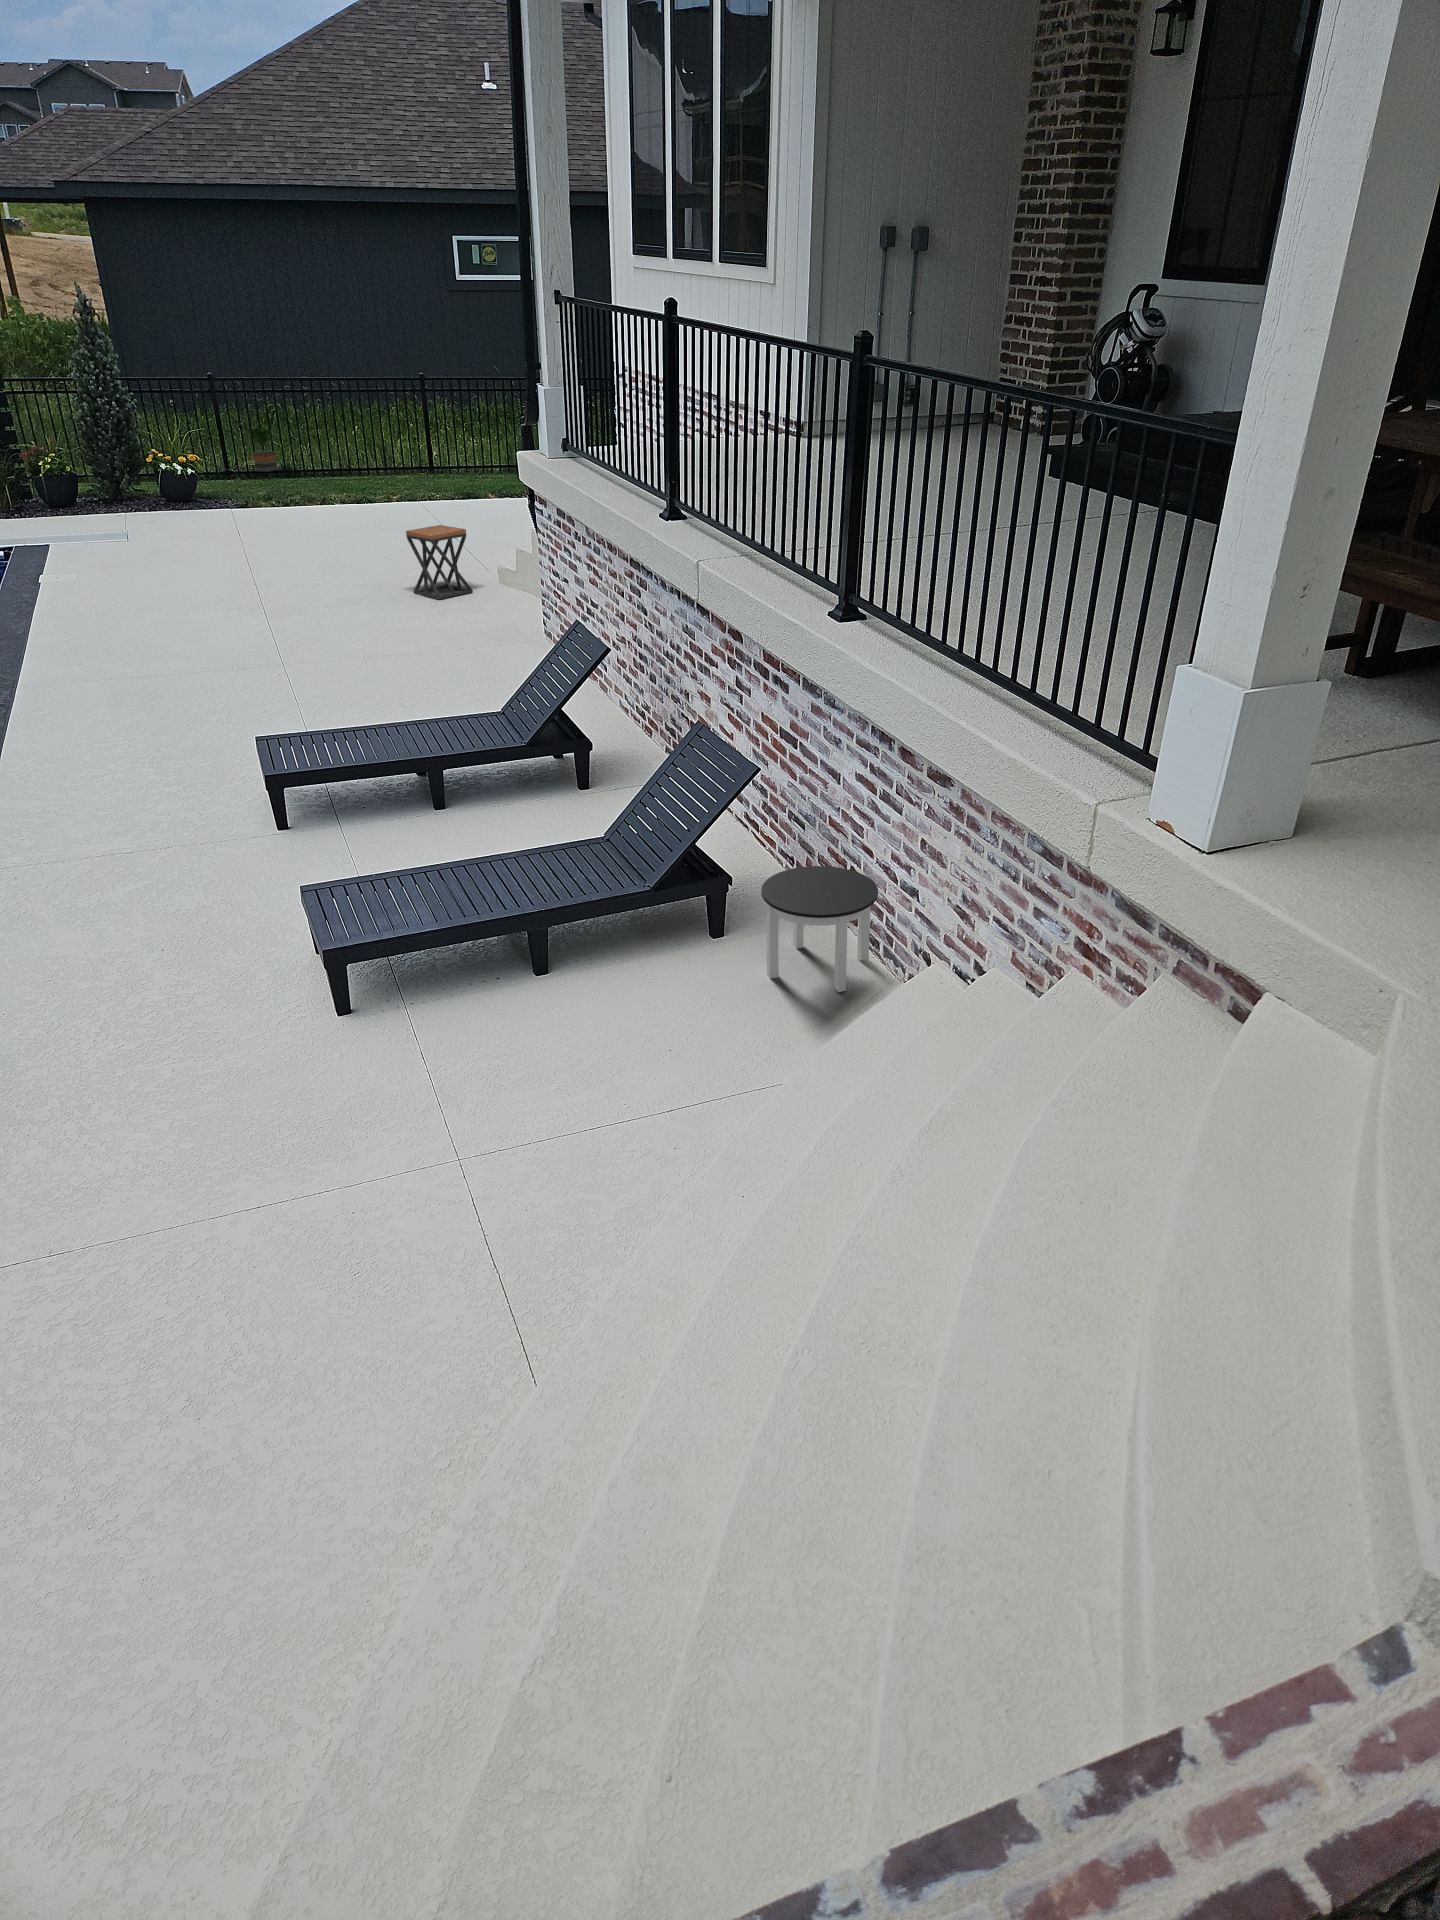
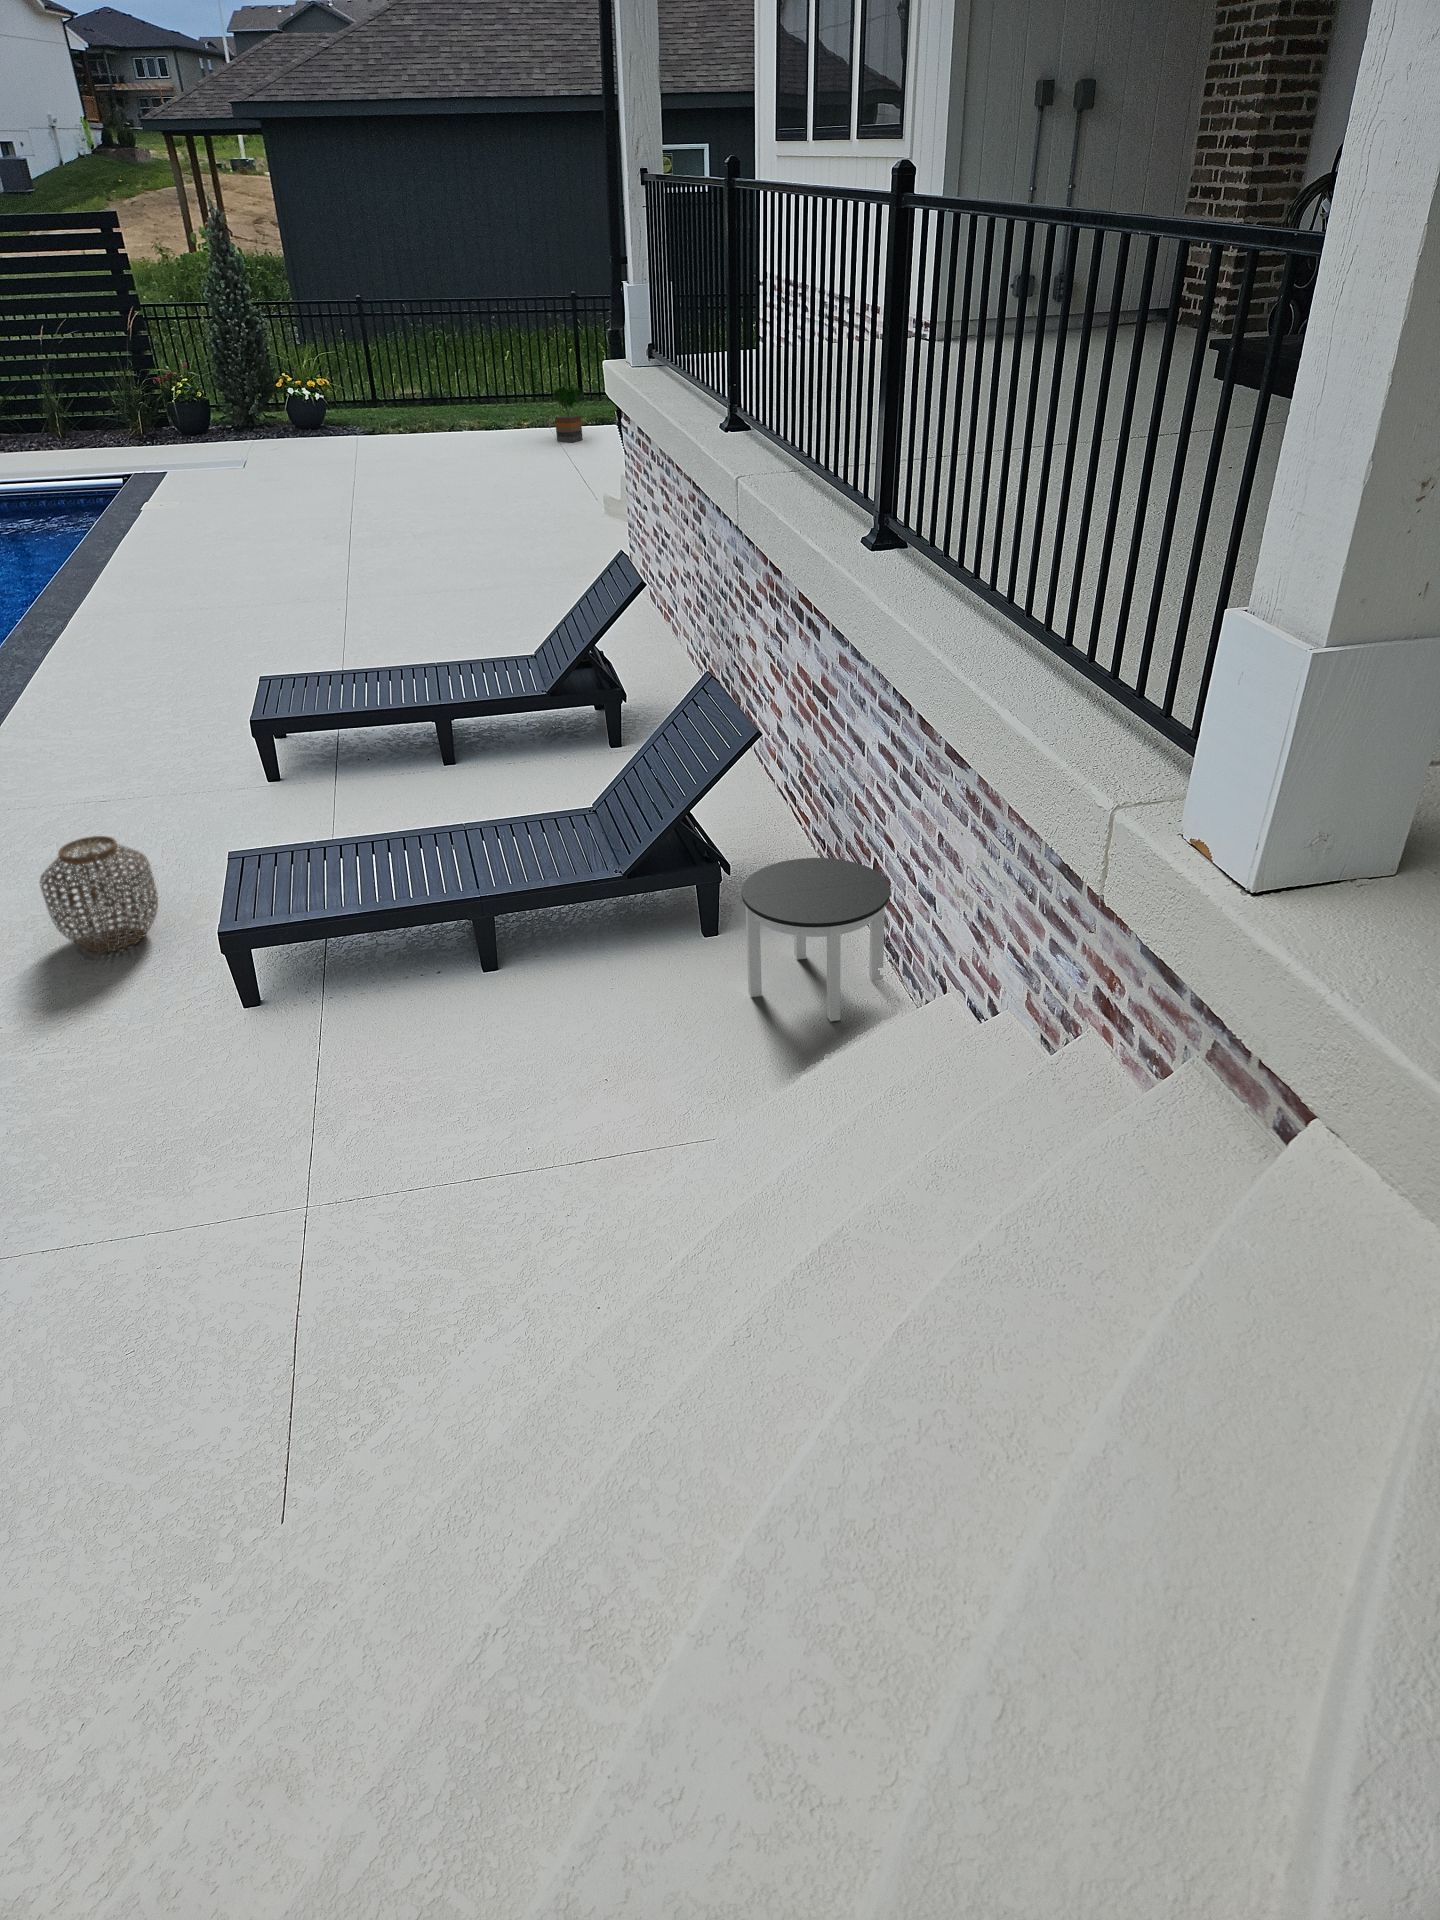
potted tree: present [249,428,277,472] -> present [553,386,584,442]
stool: present [406,525,473,599] -> none [502,449,572,532]
woven basket: none [157,878,254,978] -> present [40,836,158,952]

